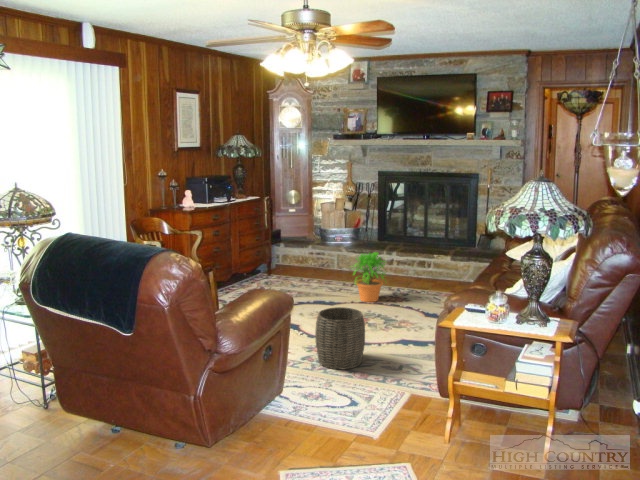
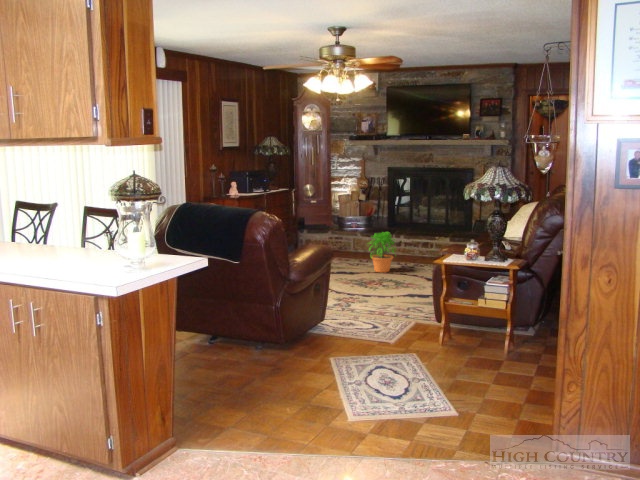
woven basket: present [315,307,365,369] -> none [344,266,381,310]

